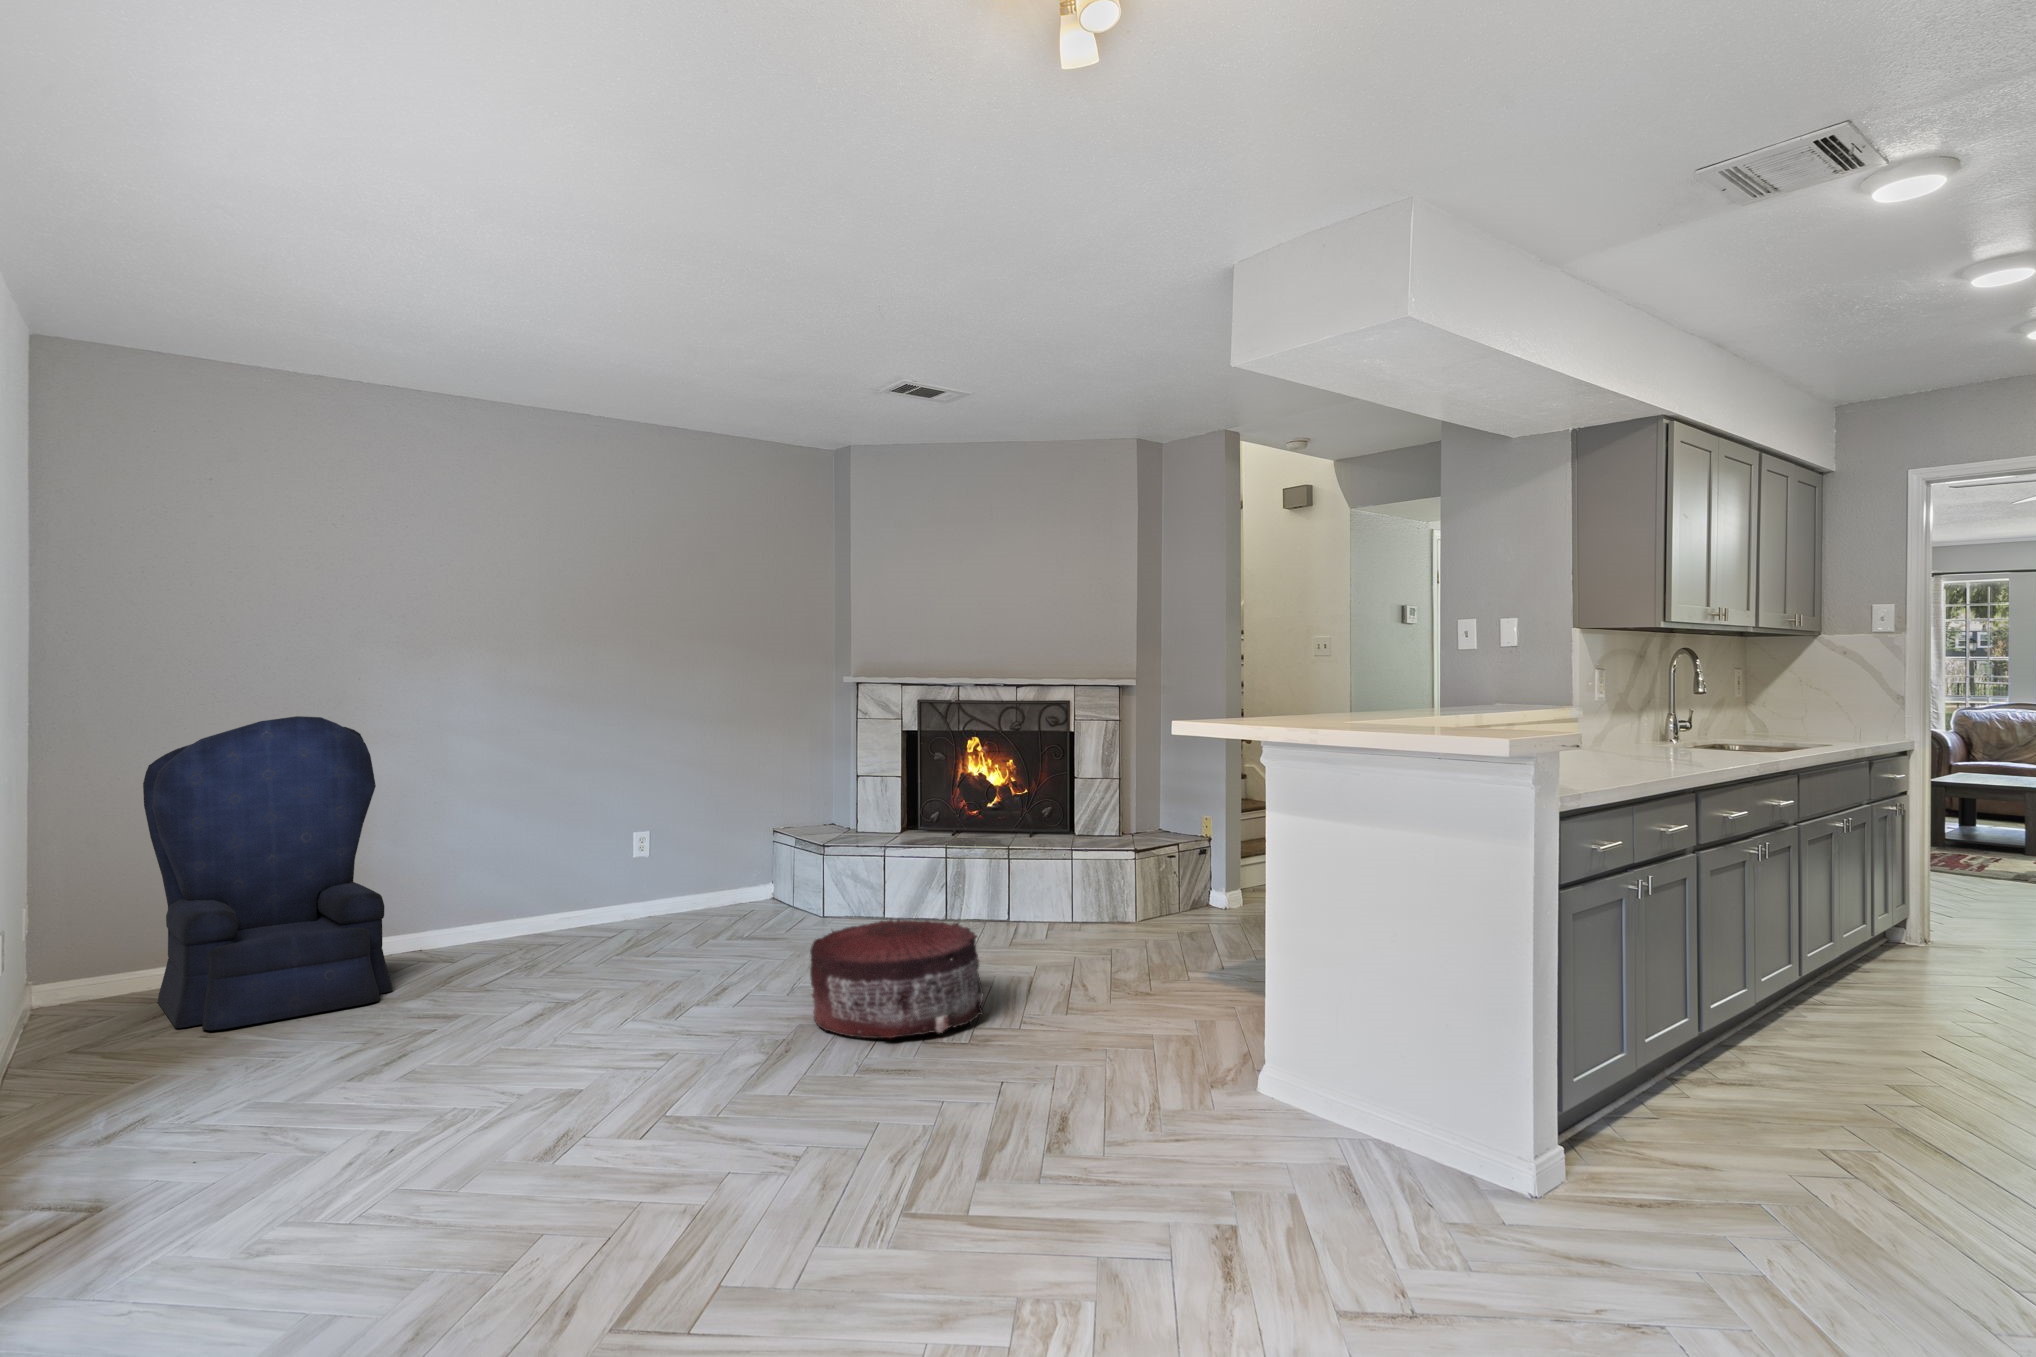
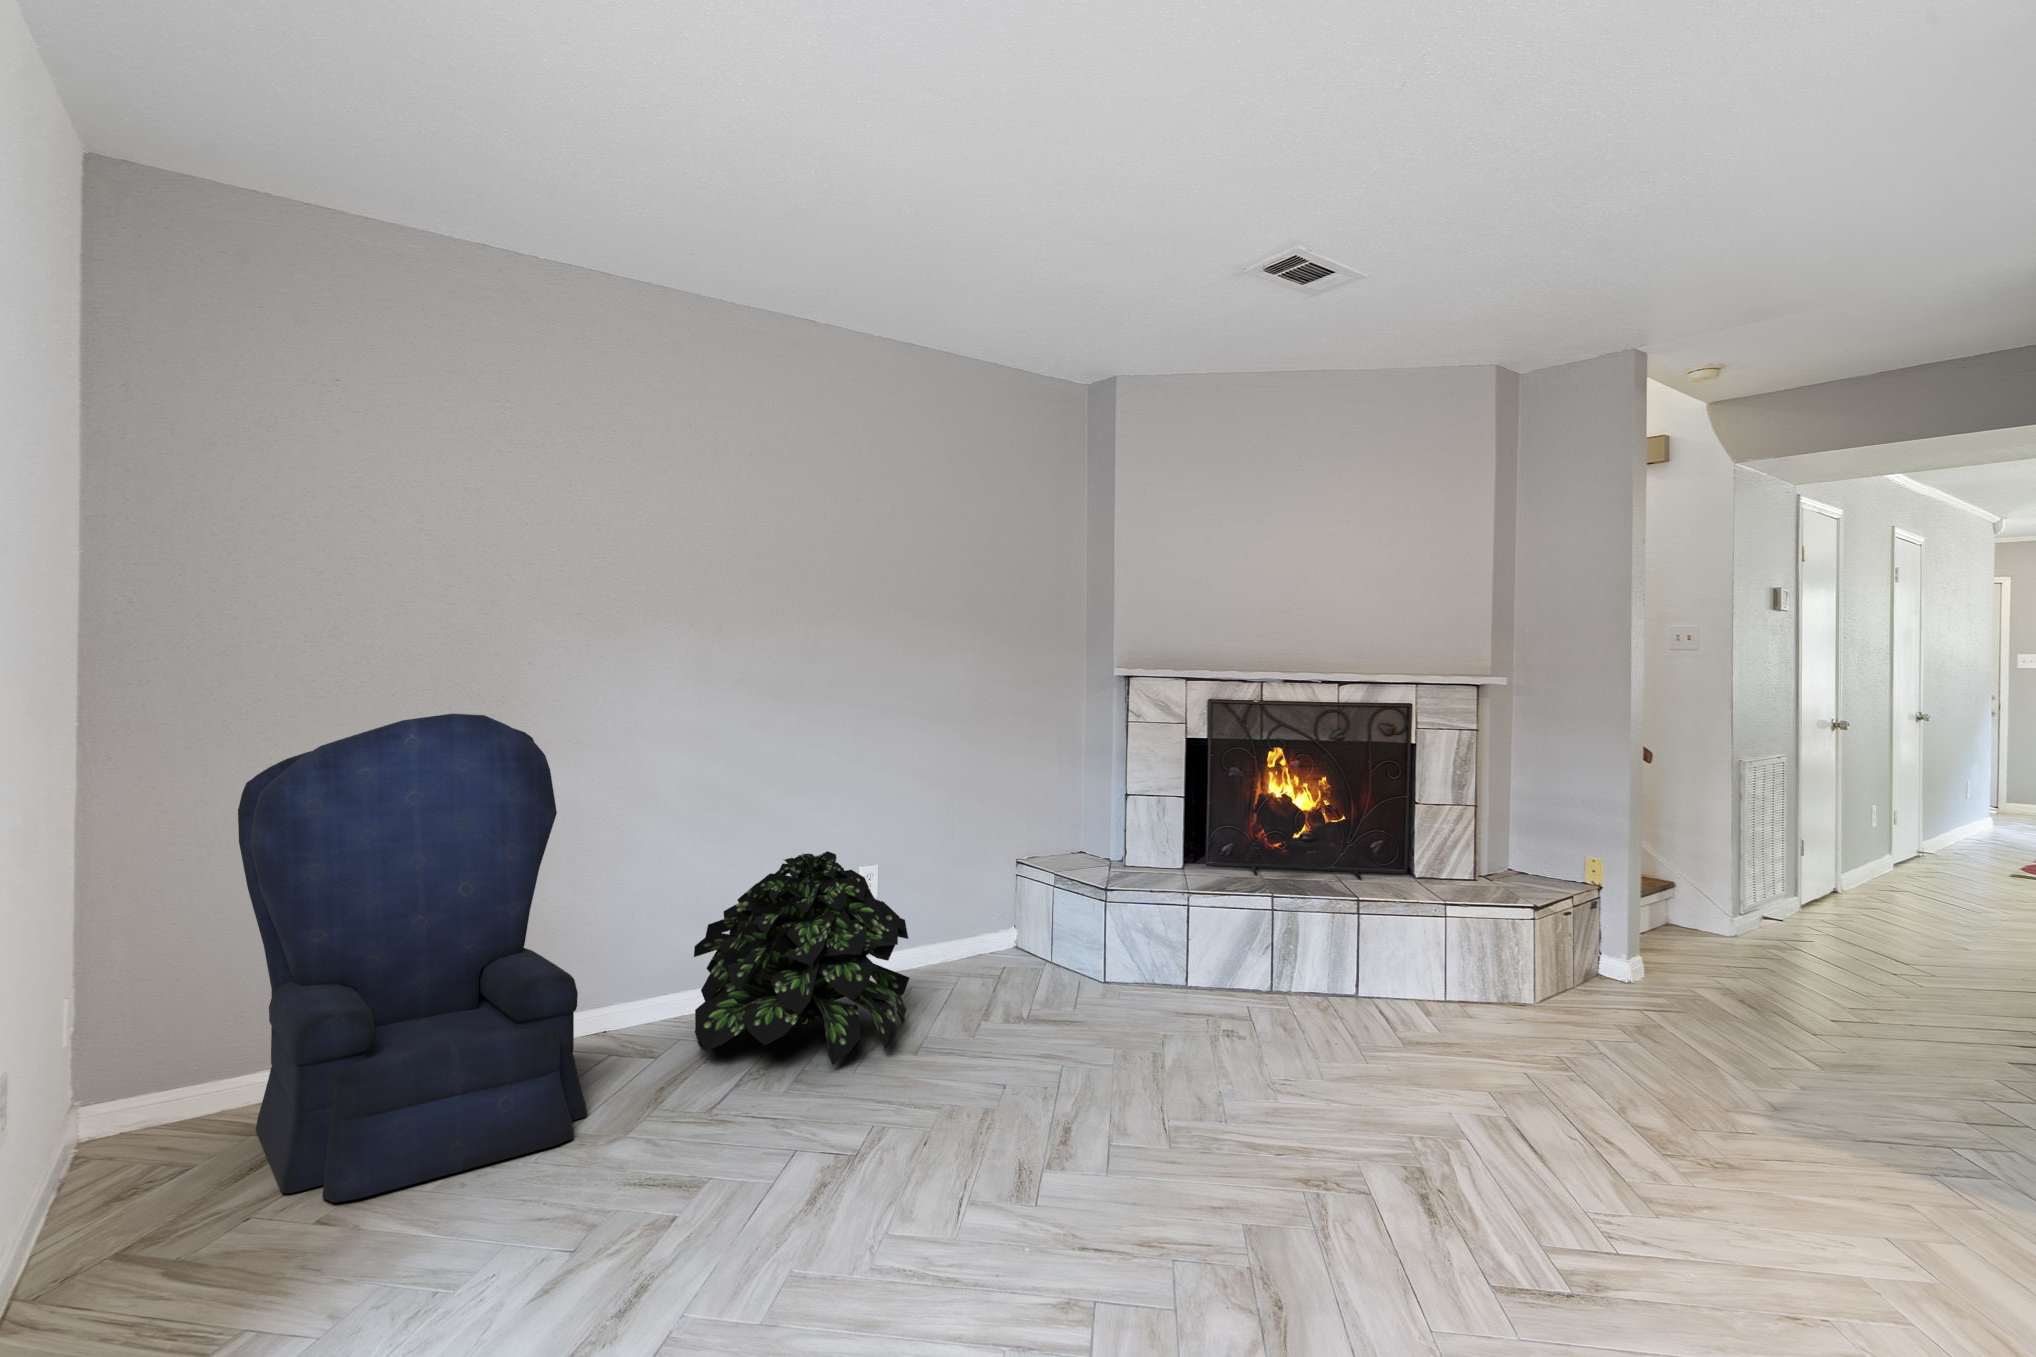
potted plant: none [480,815,653,962] -> present [694,851,909,1065]
pouf: present [810,919,984,1038] -> none [1234,1032,1526,1266]

